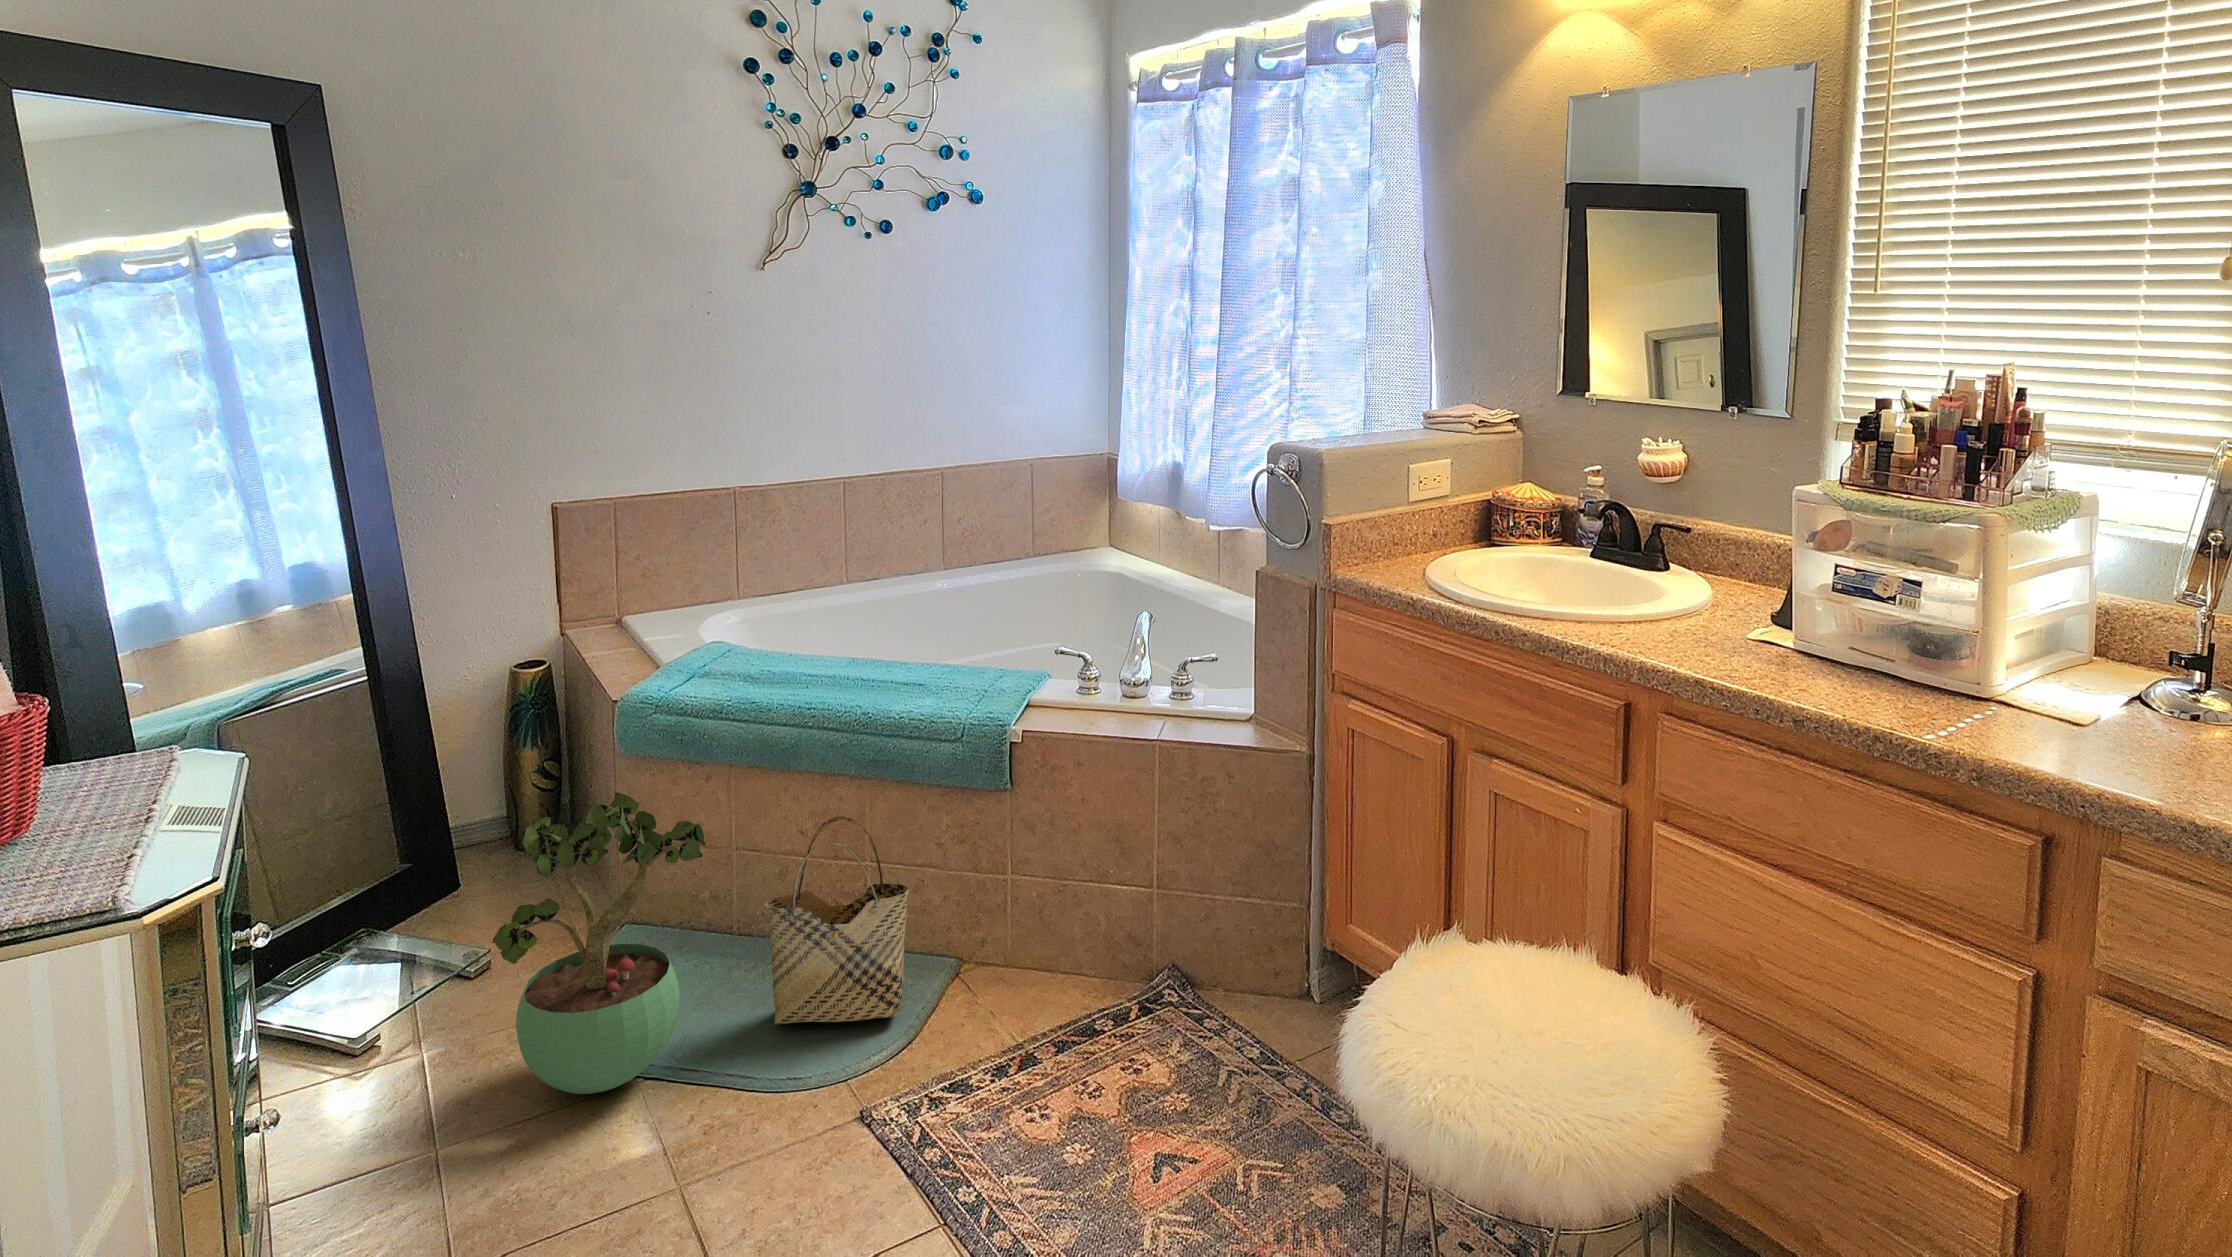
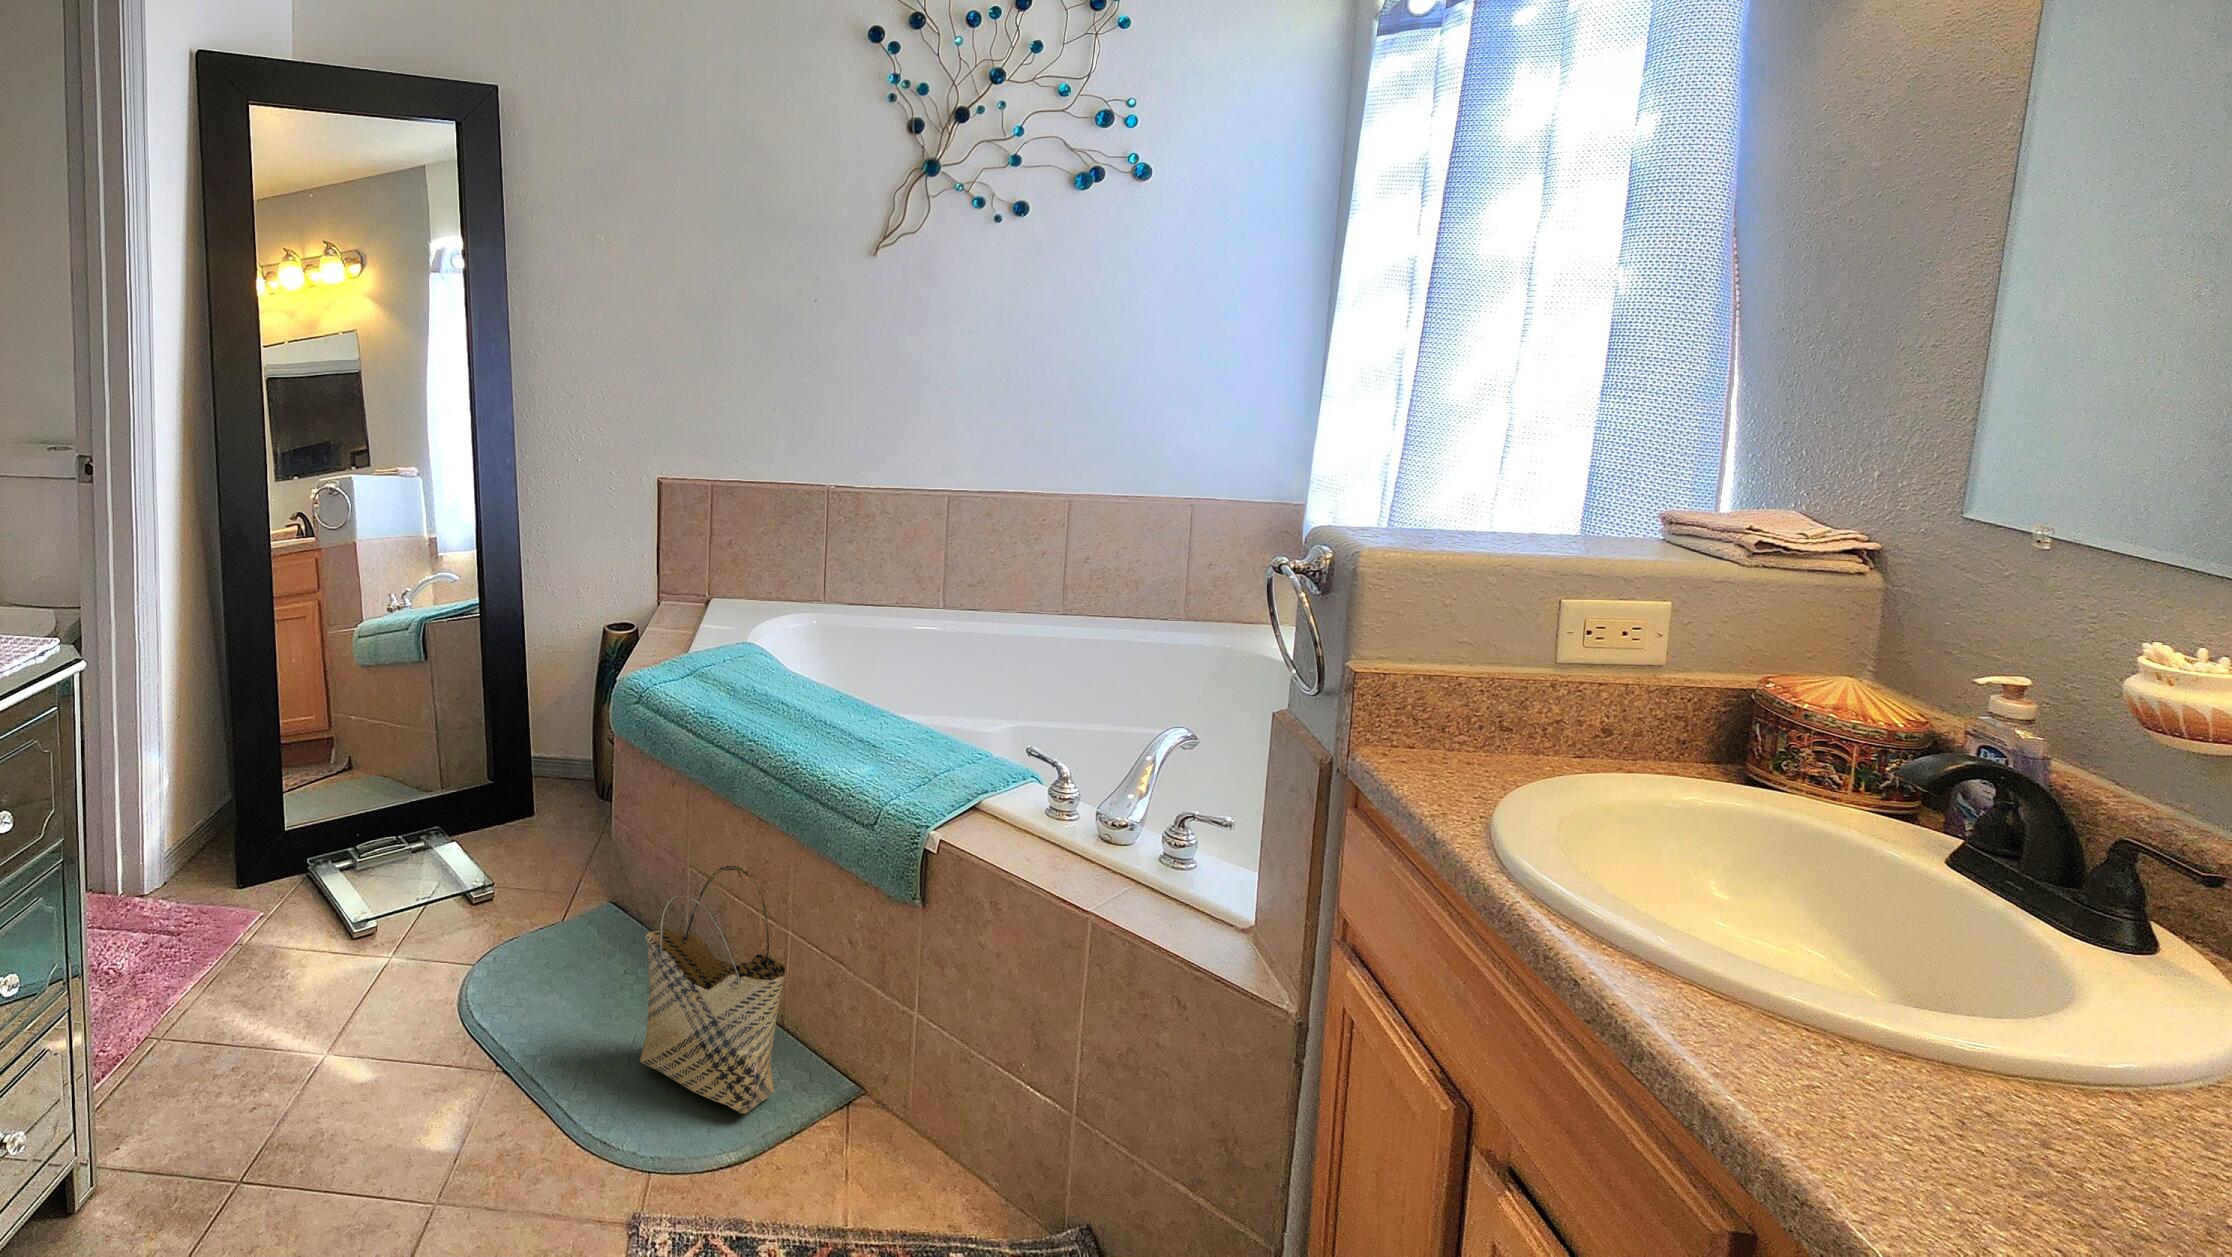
potted plant: present [493,792,705,1094] -> none [387,778,573,1061]

